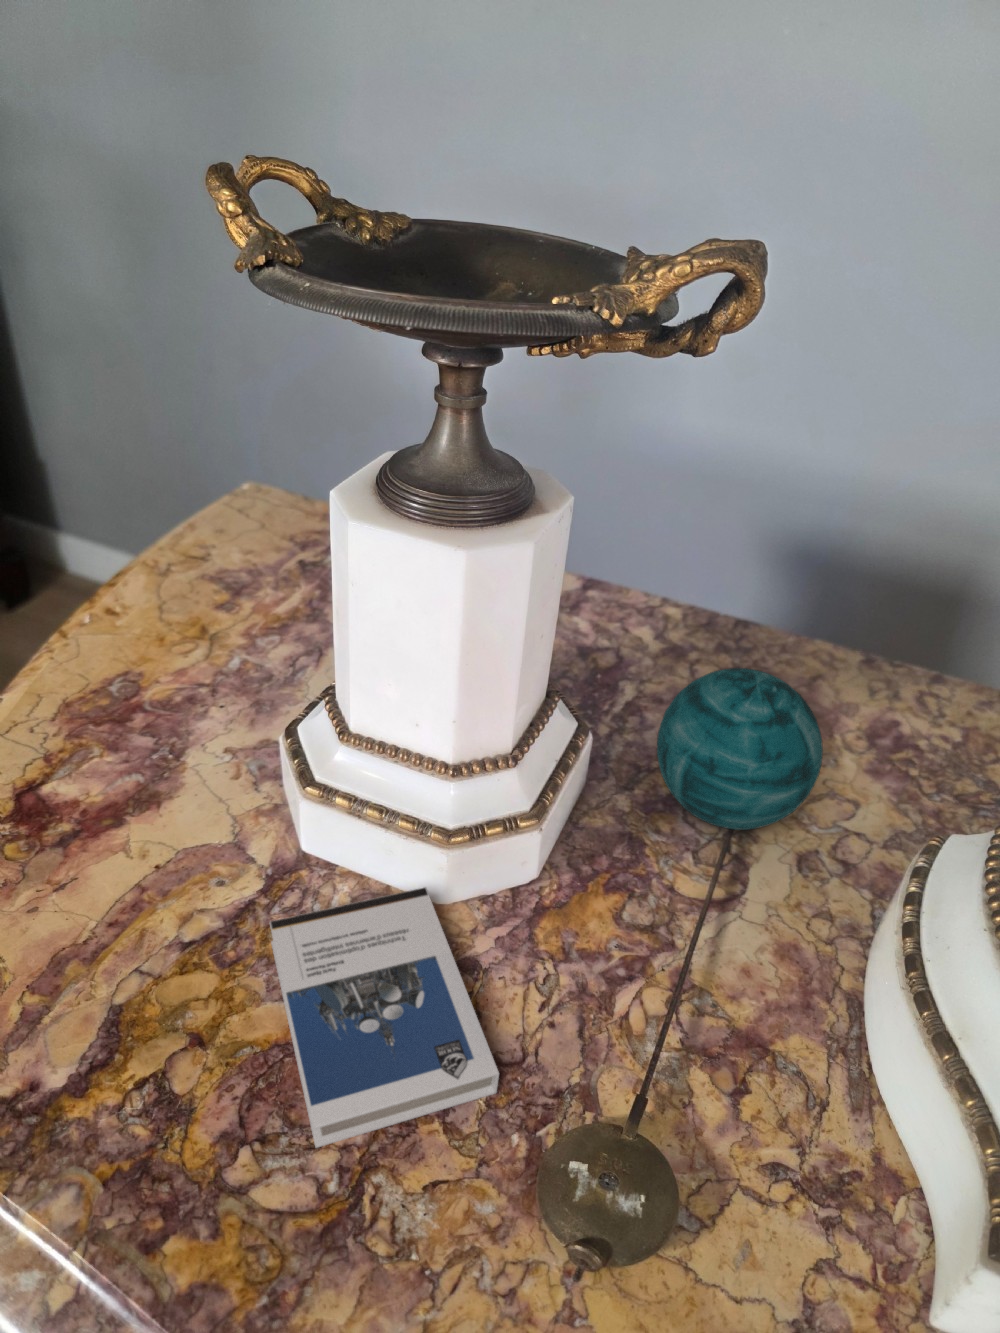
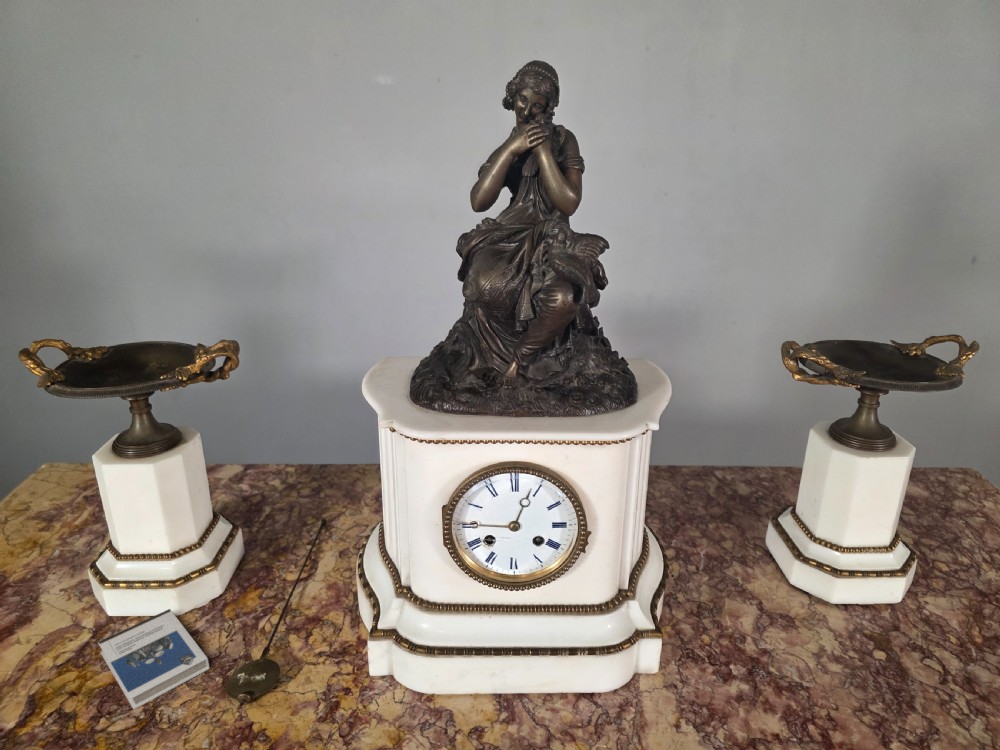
decorative orb: present [657,668,823,830] -> none [269,482,339,551]

